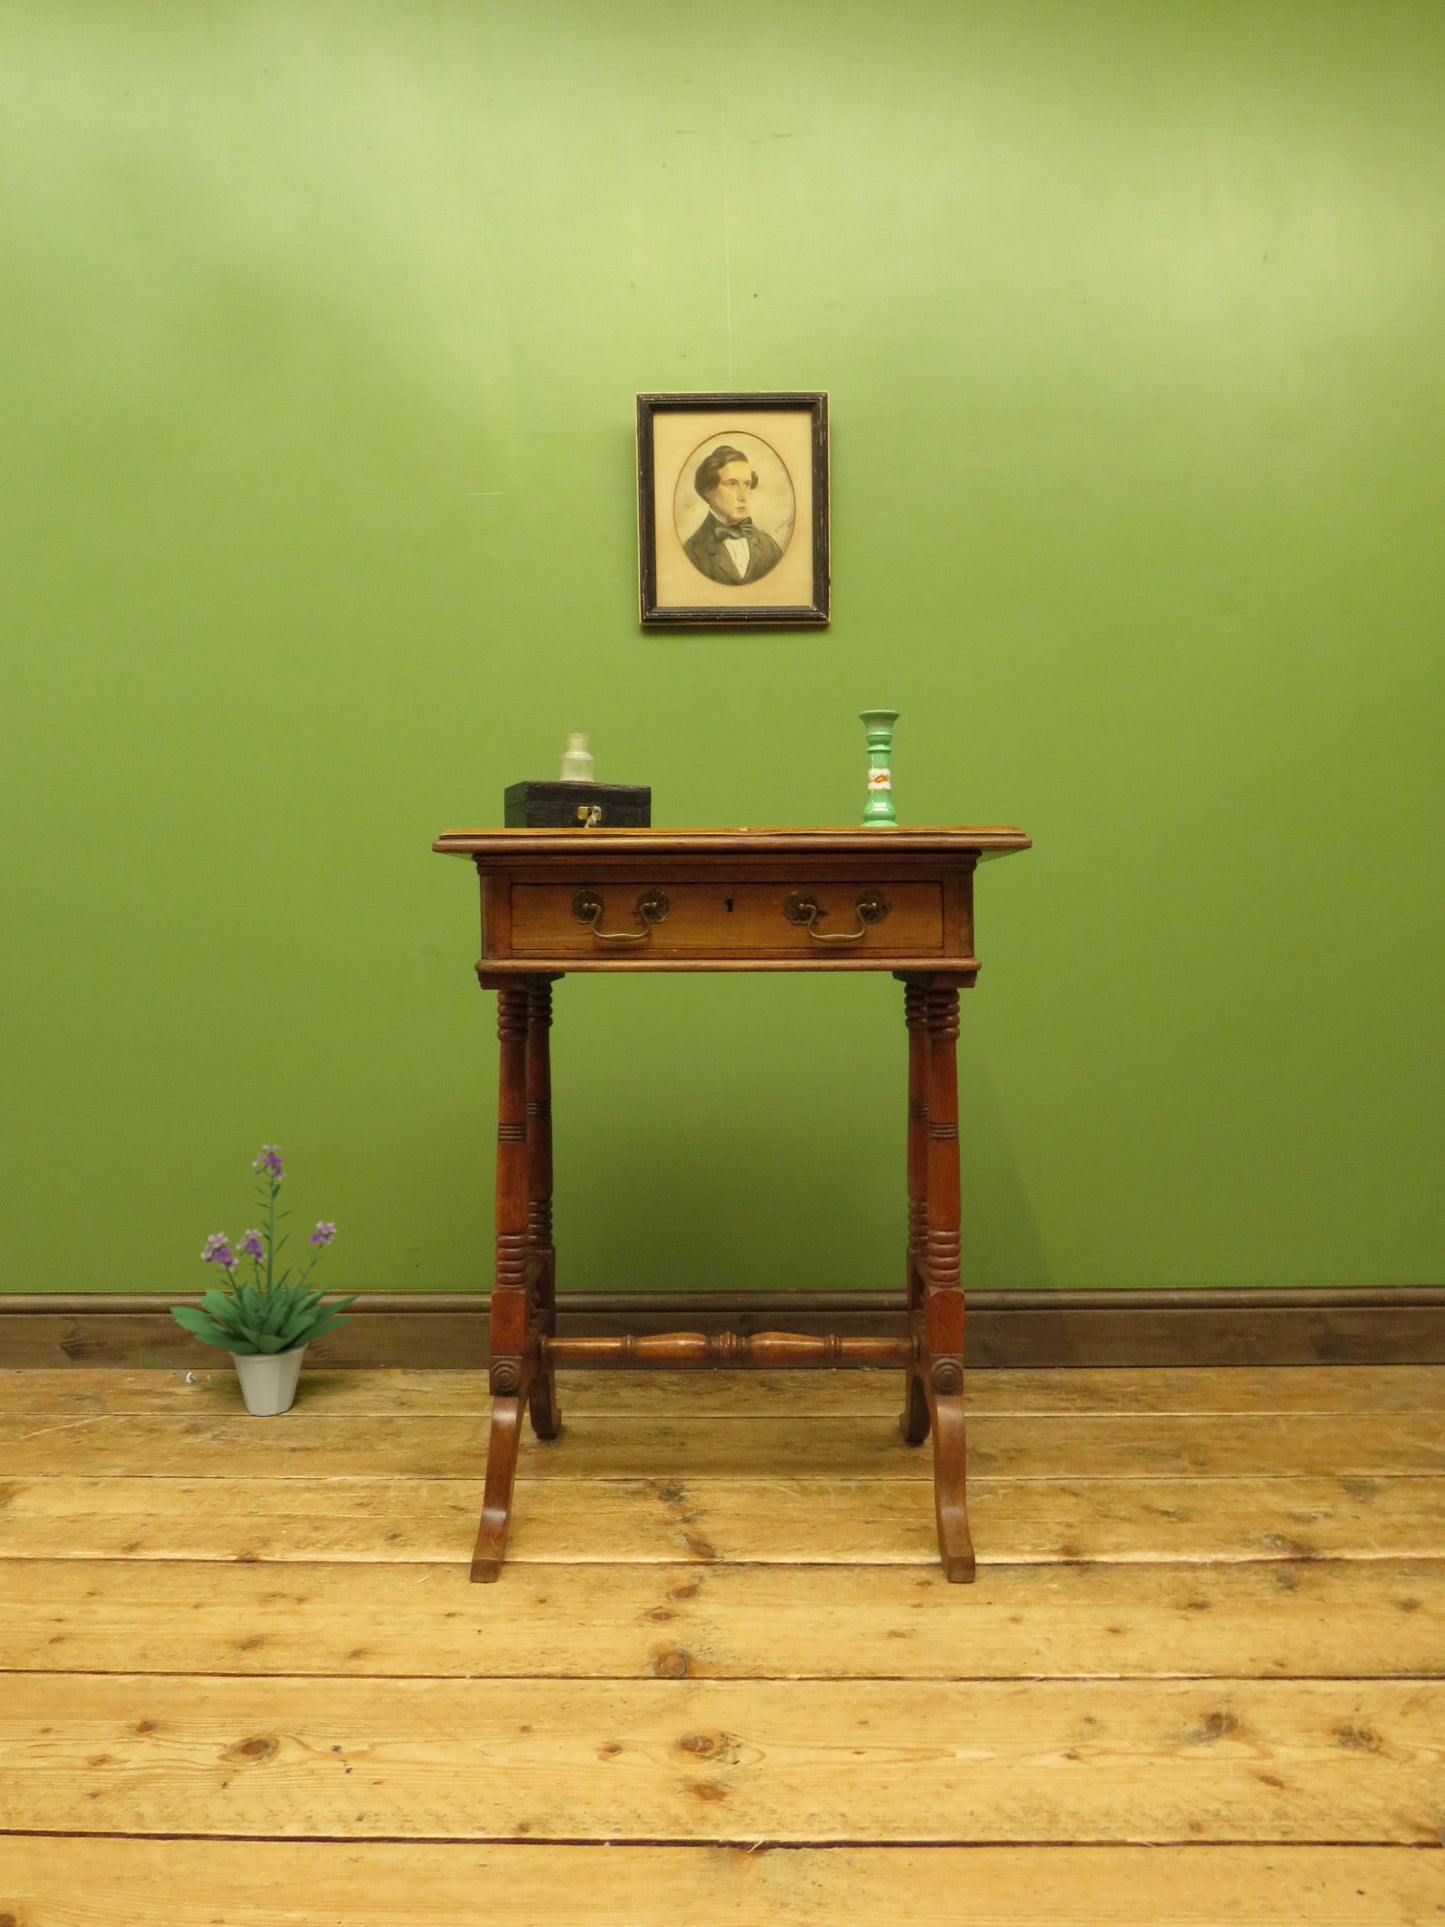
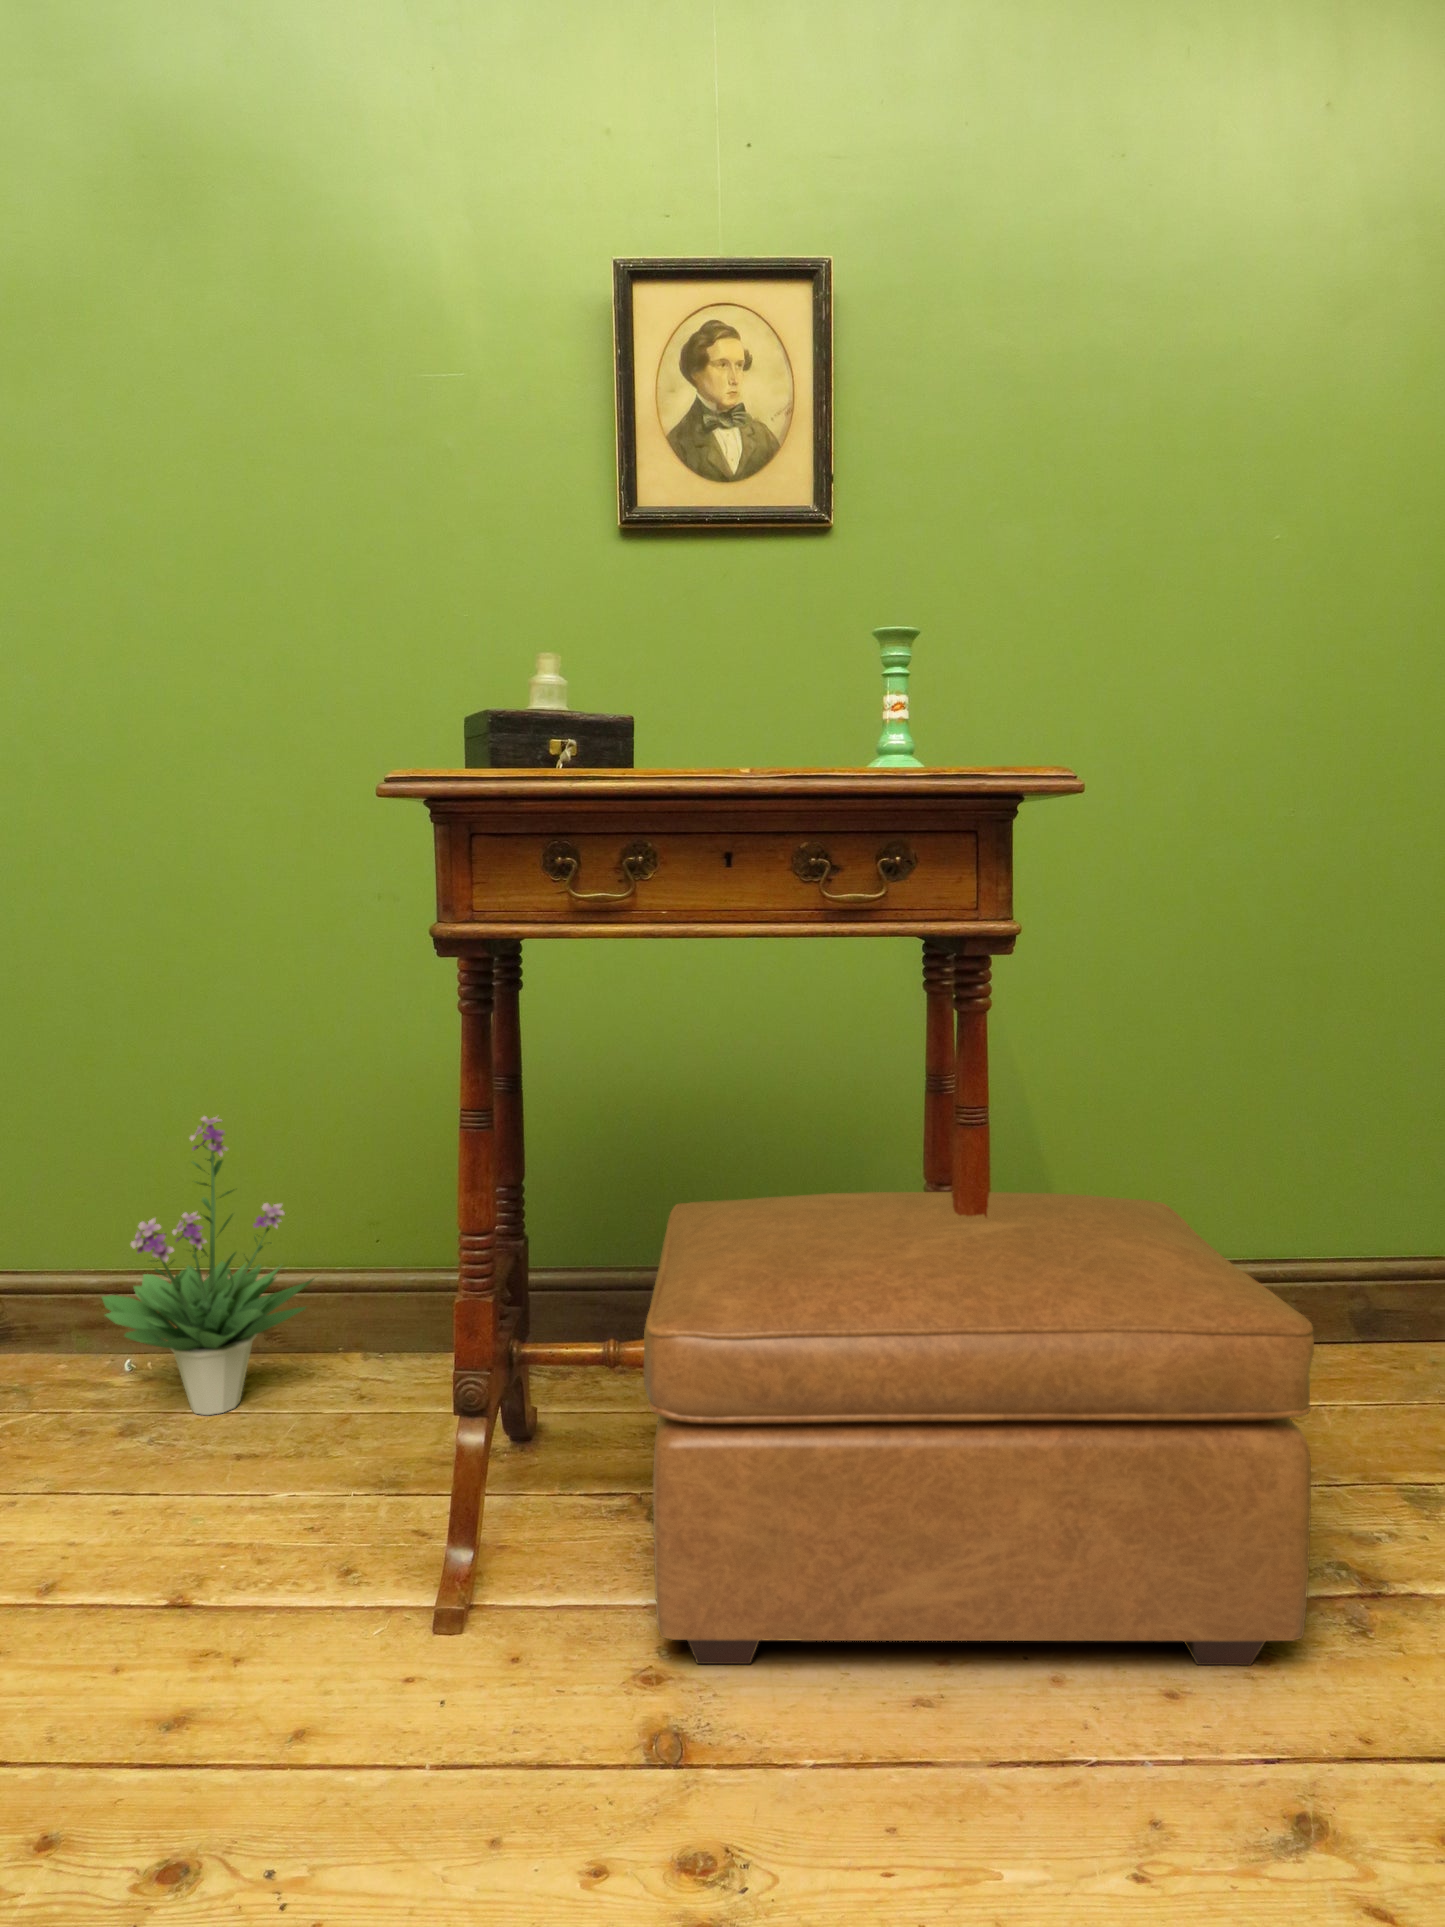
ottoman: none [656,1208,1234,1610] -> present [644,1192,1314,1665]

